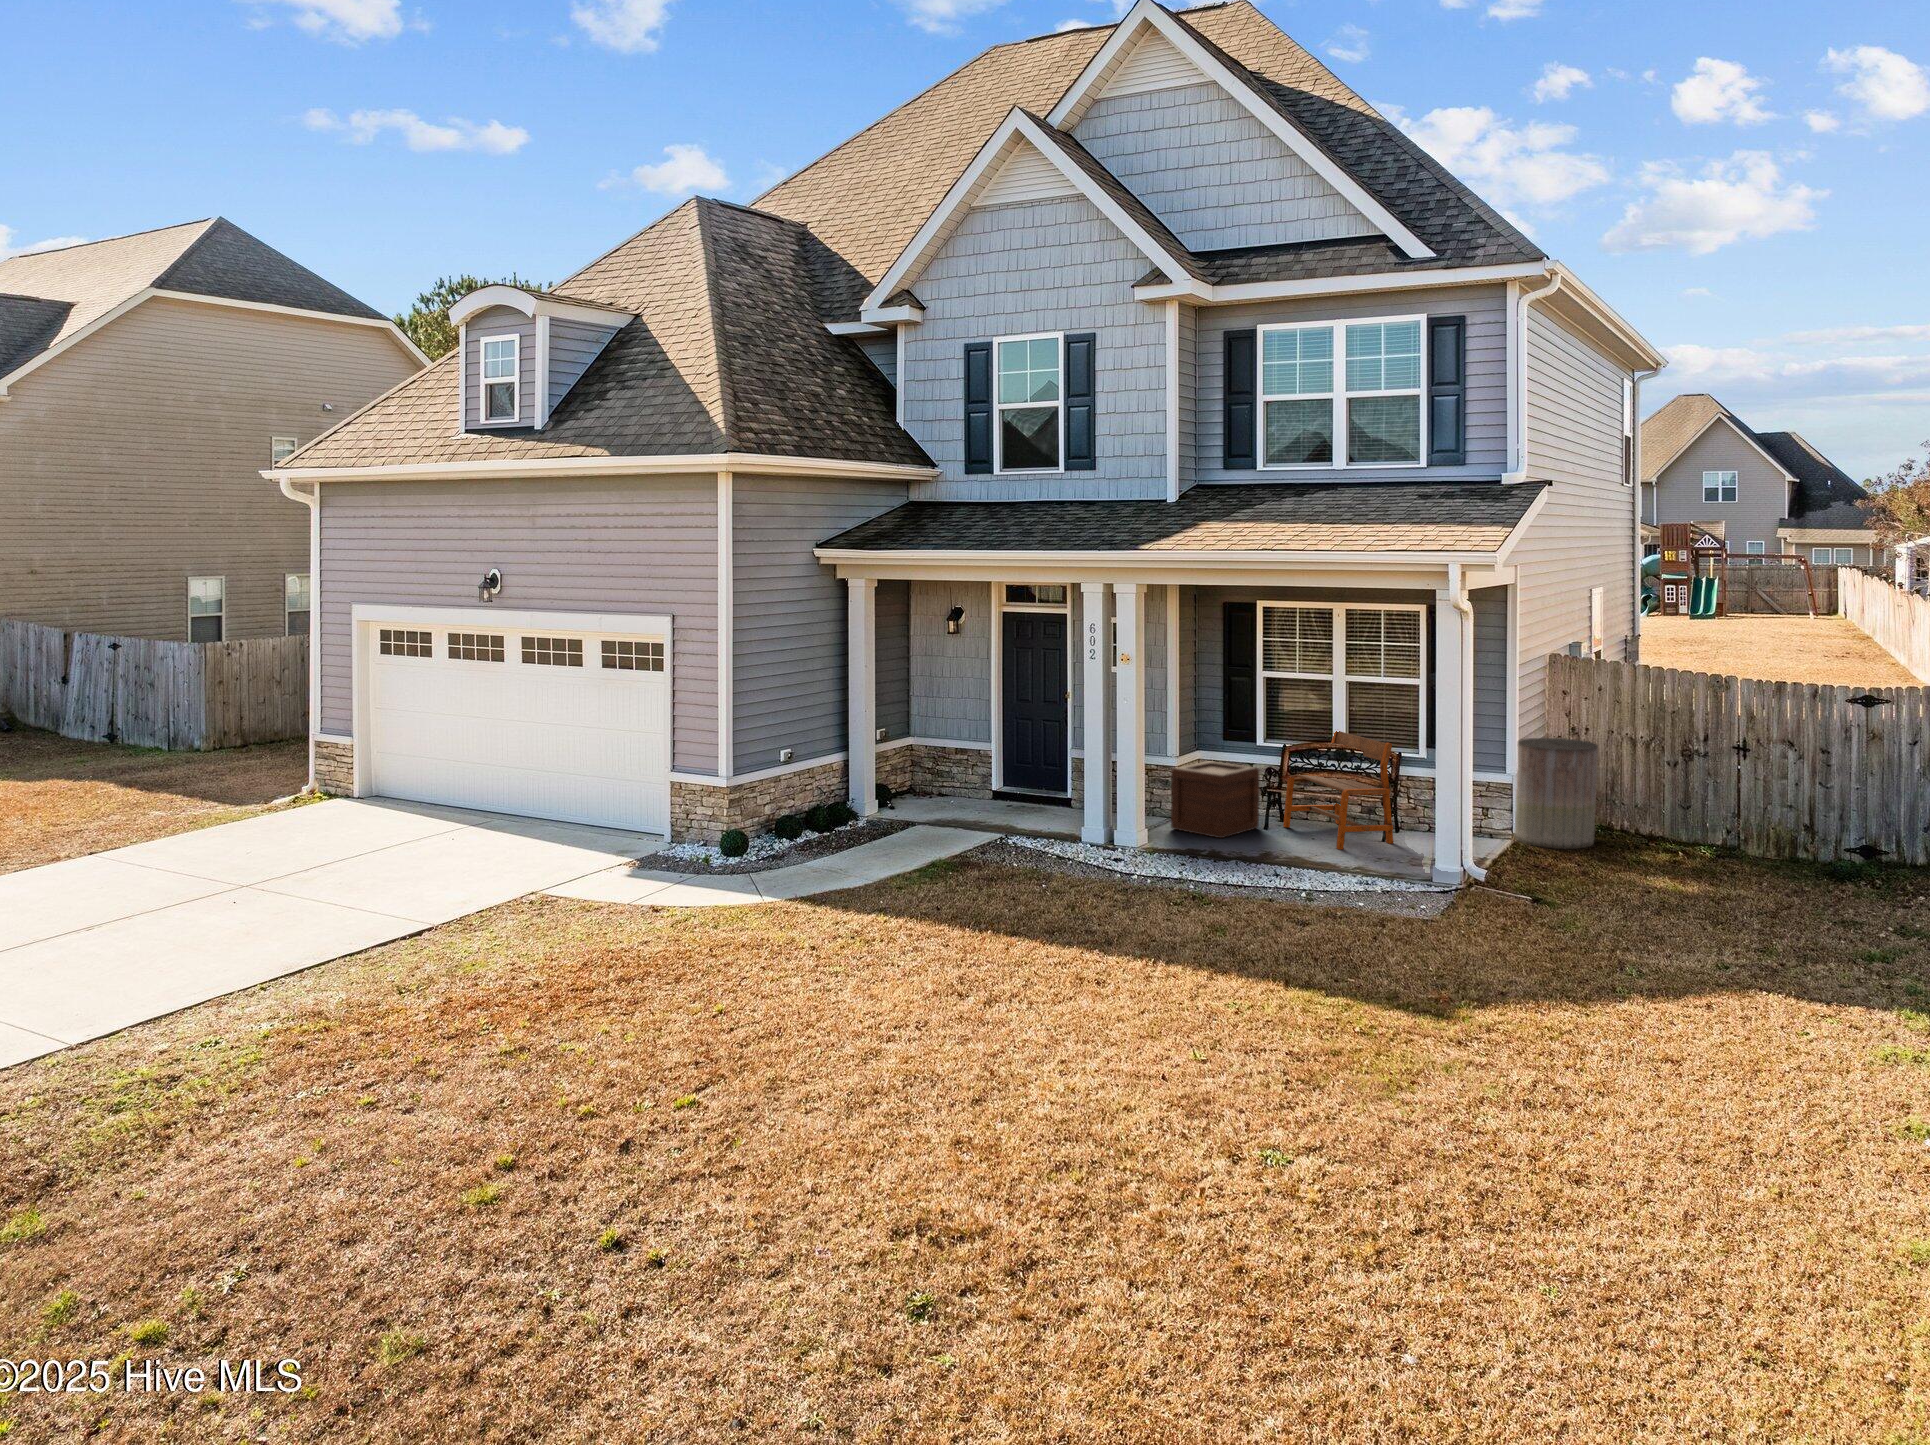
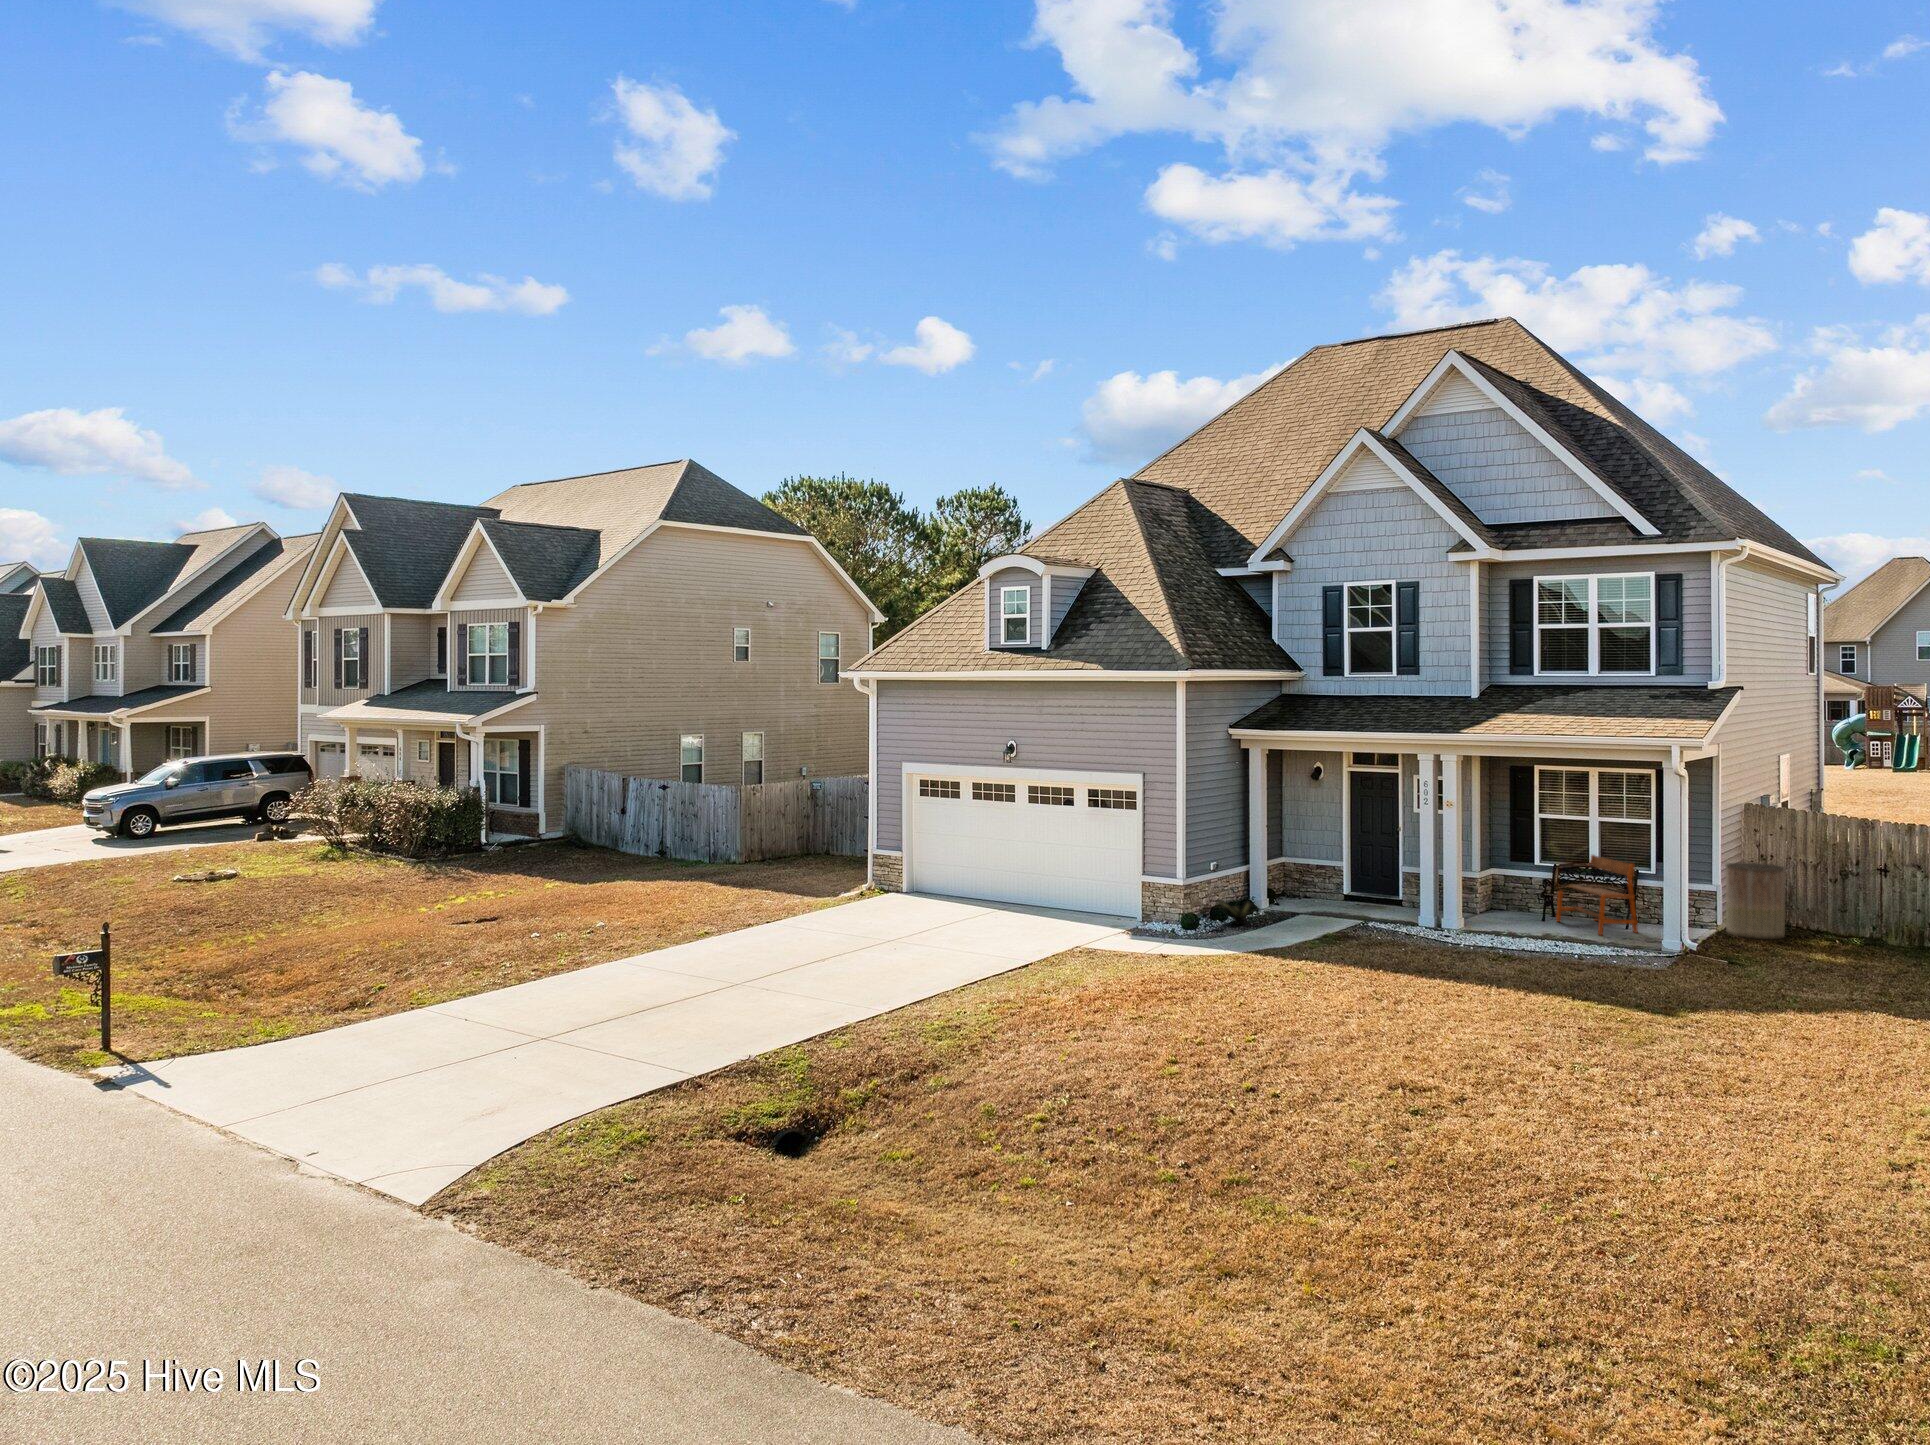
wooden crate: present [1171,761,1259,838] -> none [1476,875,1539,927]
potted plant: none [784,808,854,847] -> present [1216,900,1253,924]

